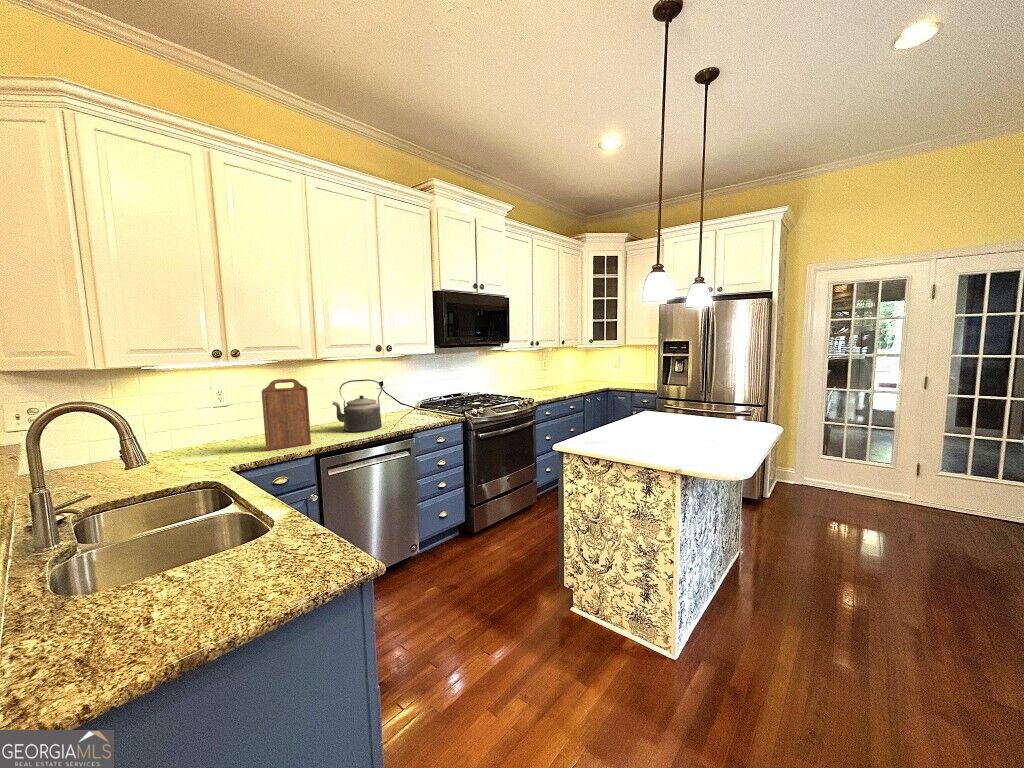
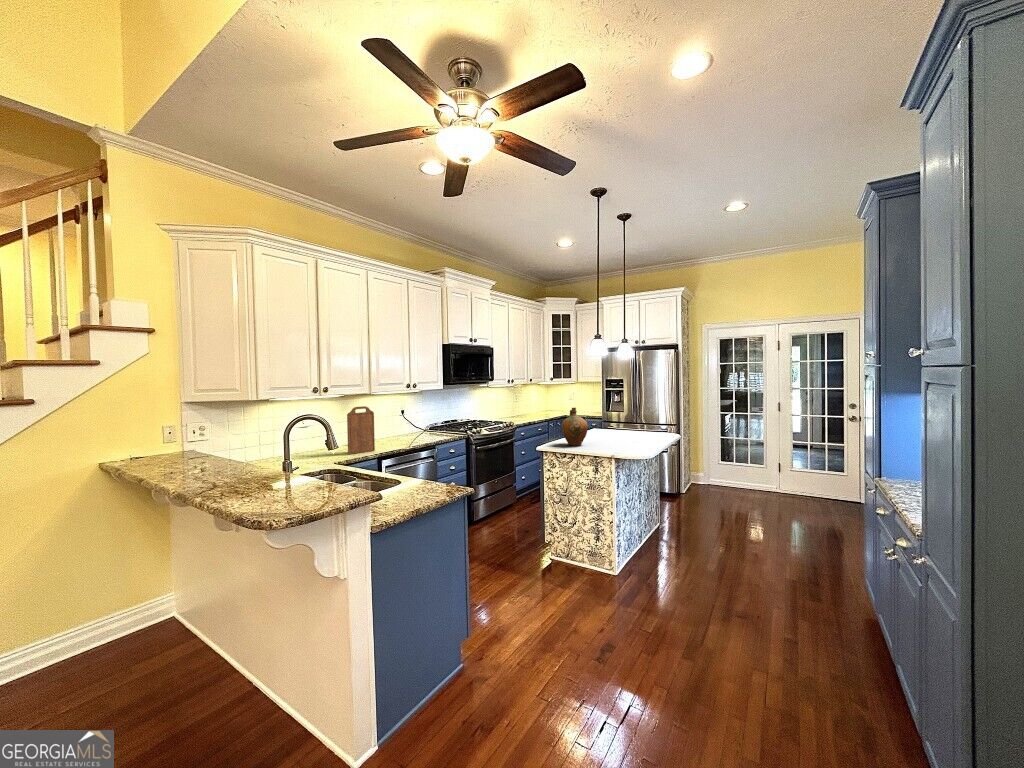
kettle: present [332,379,382,432] -> none [381,408,414,444]
ceramic jug: none [593,384,635,445] -> present [562,408,588,446]

